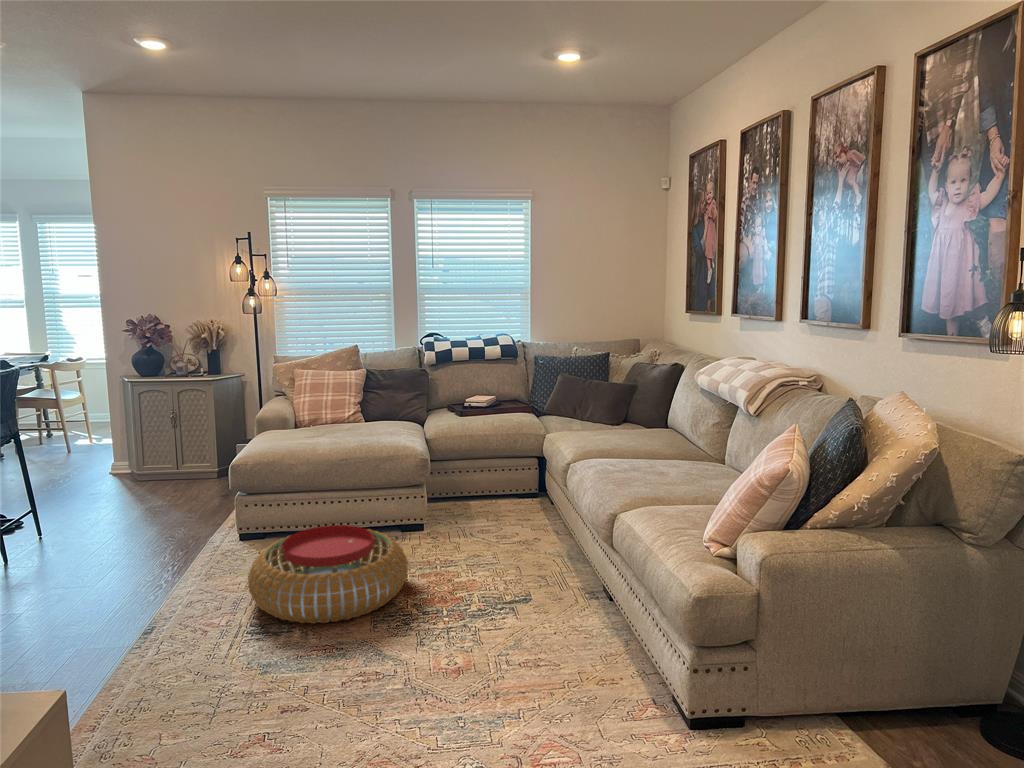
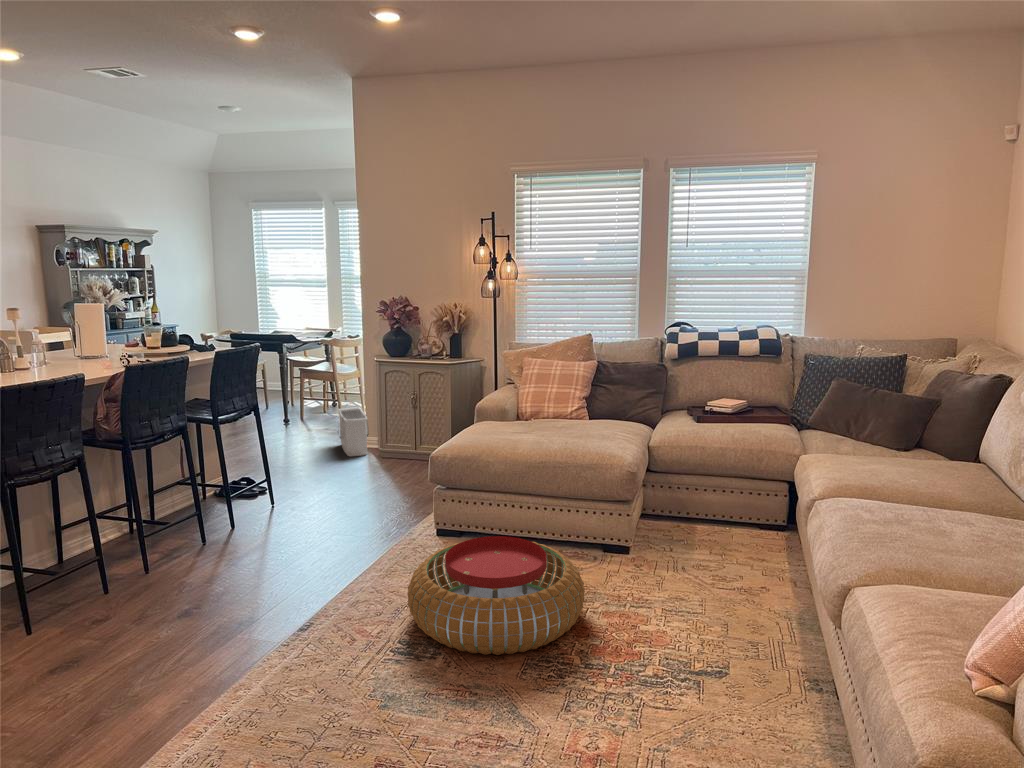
storage bin: none [72,434,116,487] -> present [338,408,368,457]

